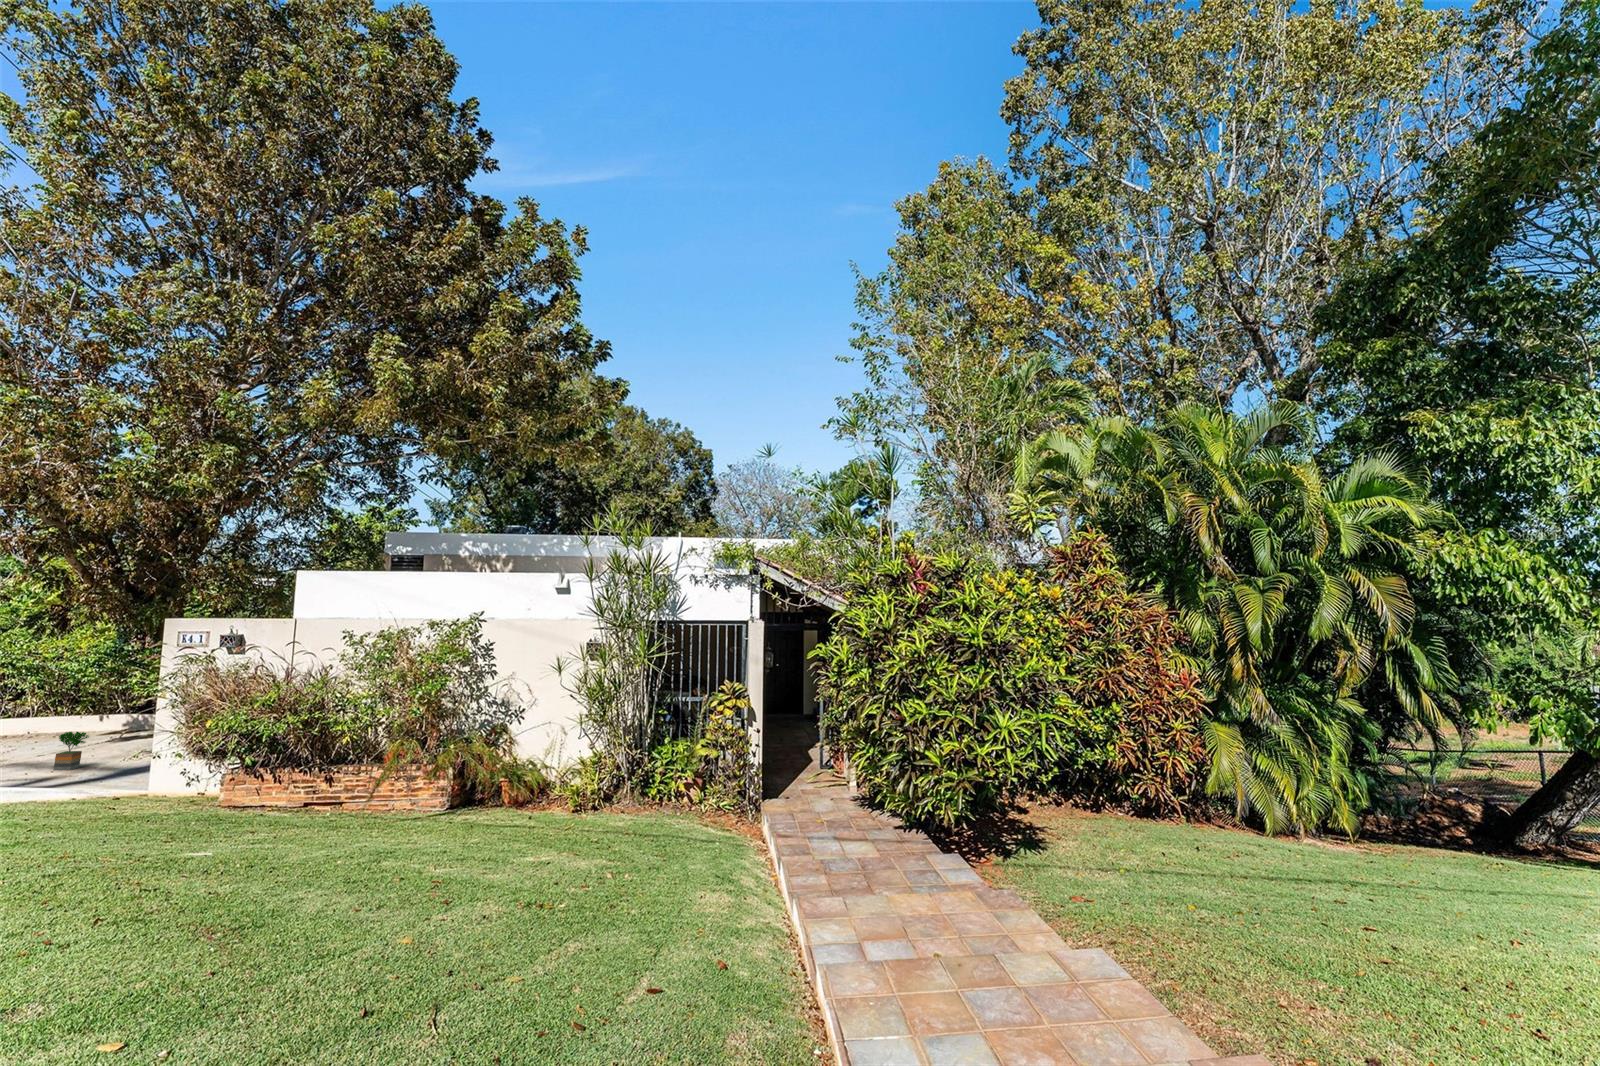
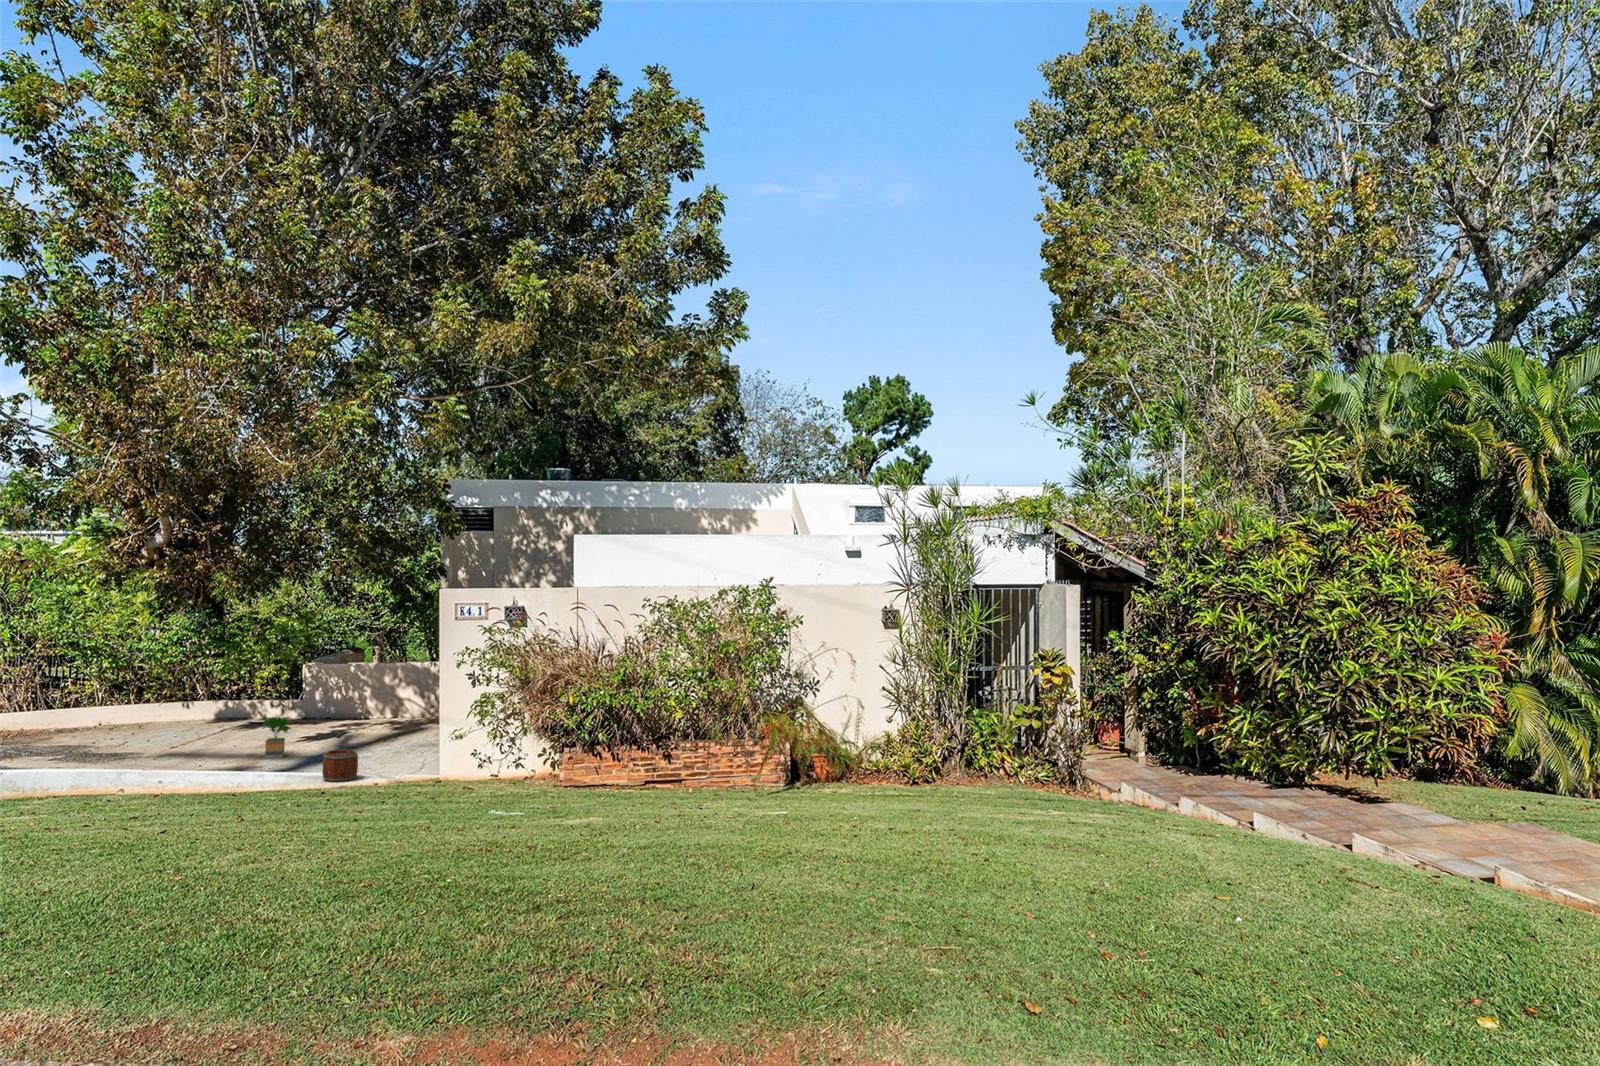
bucket: none [31,765,77,797] -> present [323,749,358,782]

